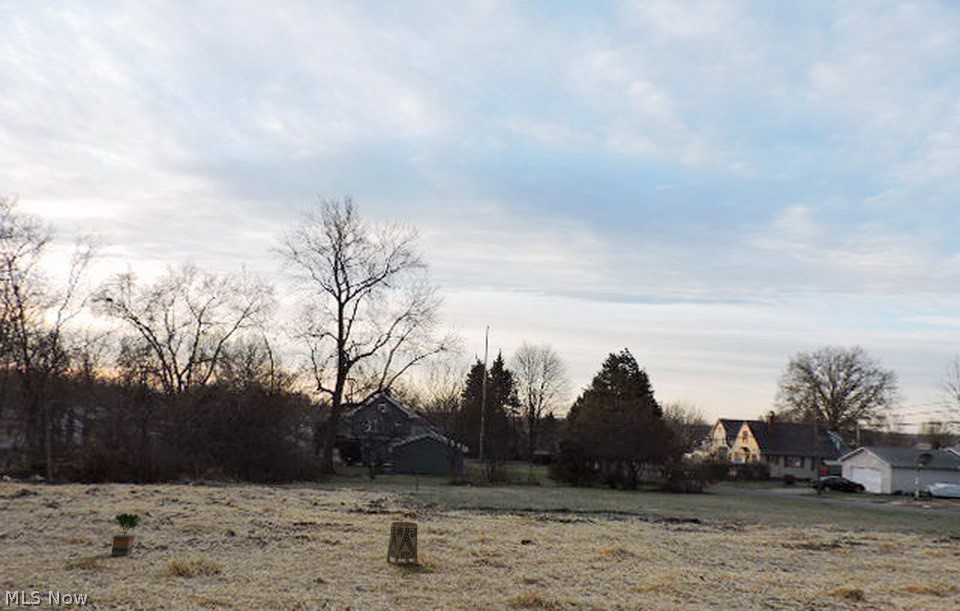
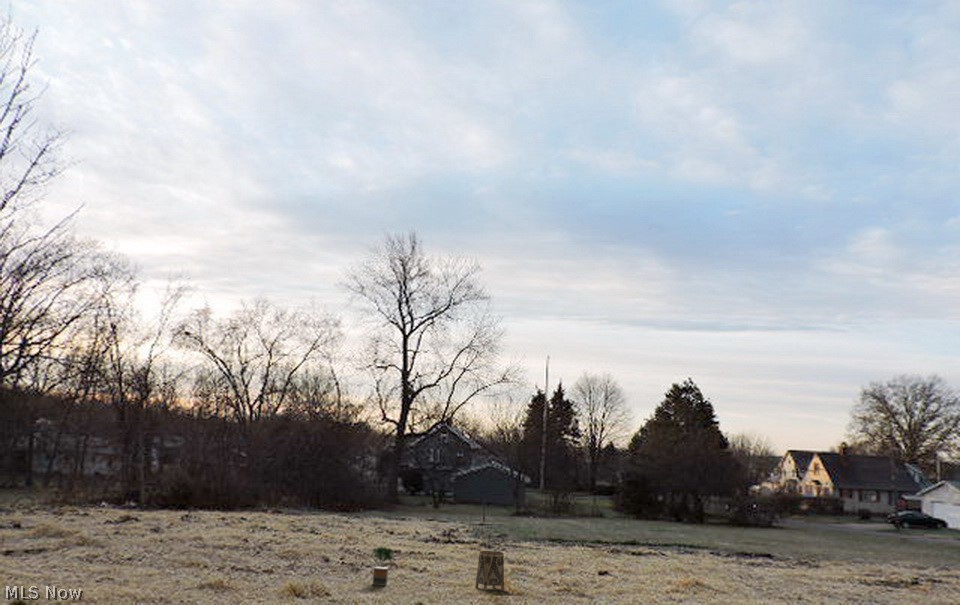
potted tree: present [111,513,141,556] -> present [373,547,394,586]

